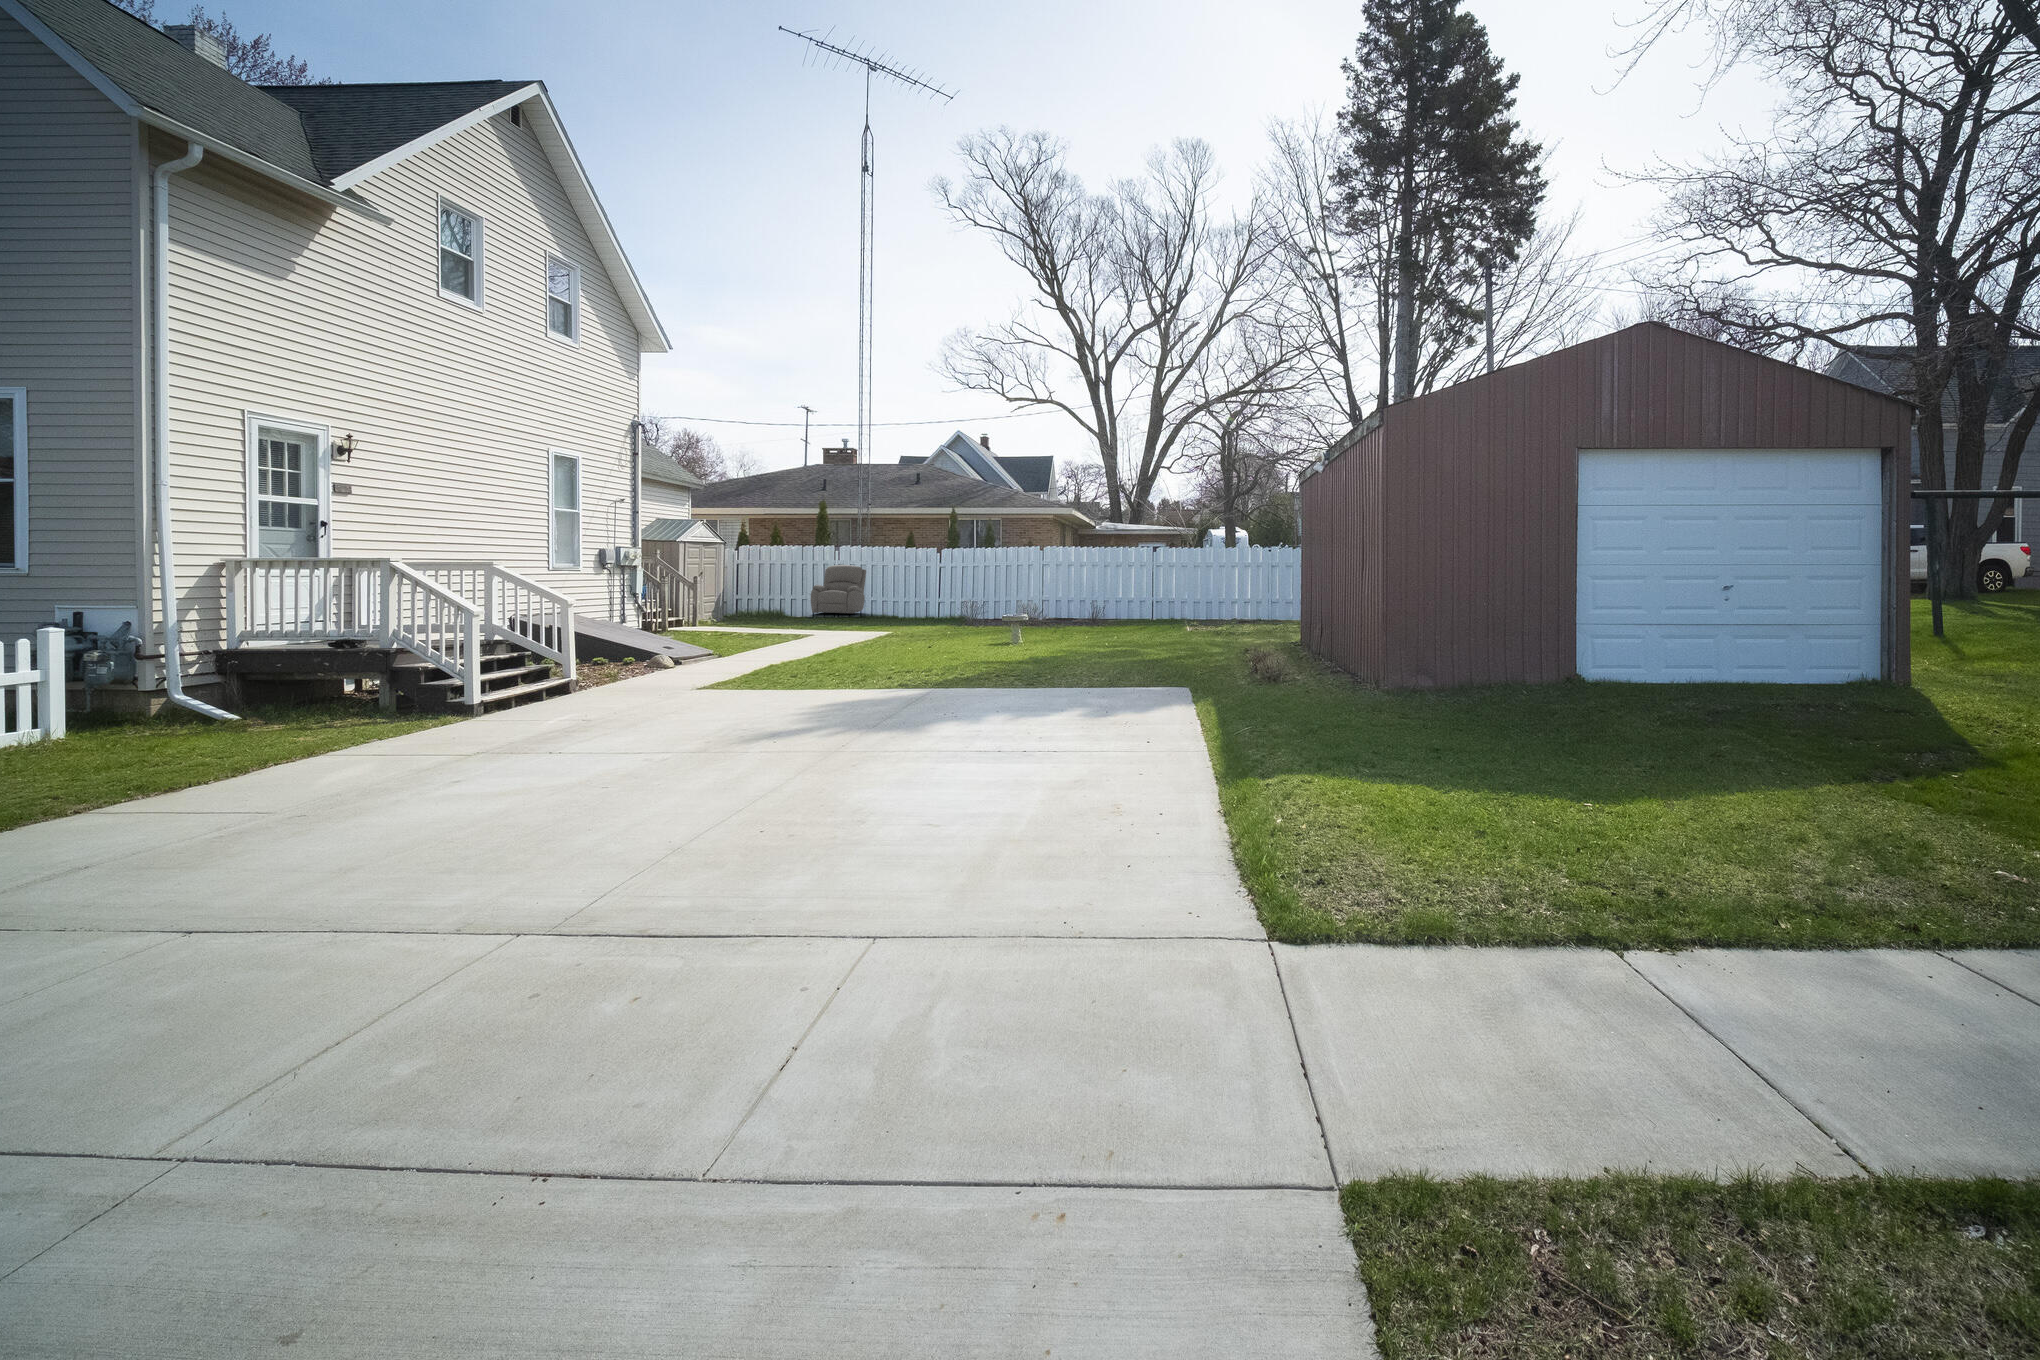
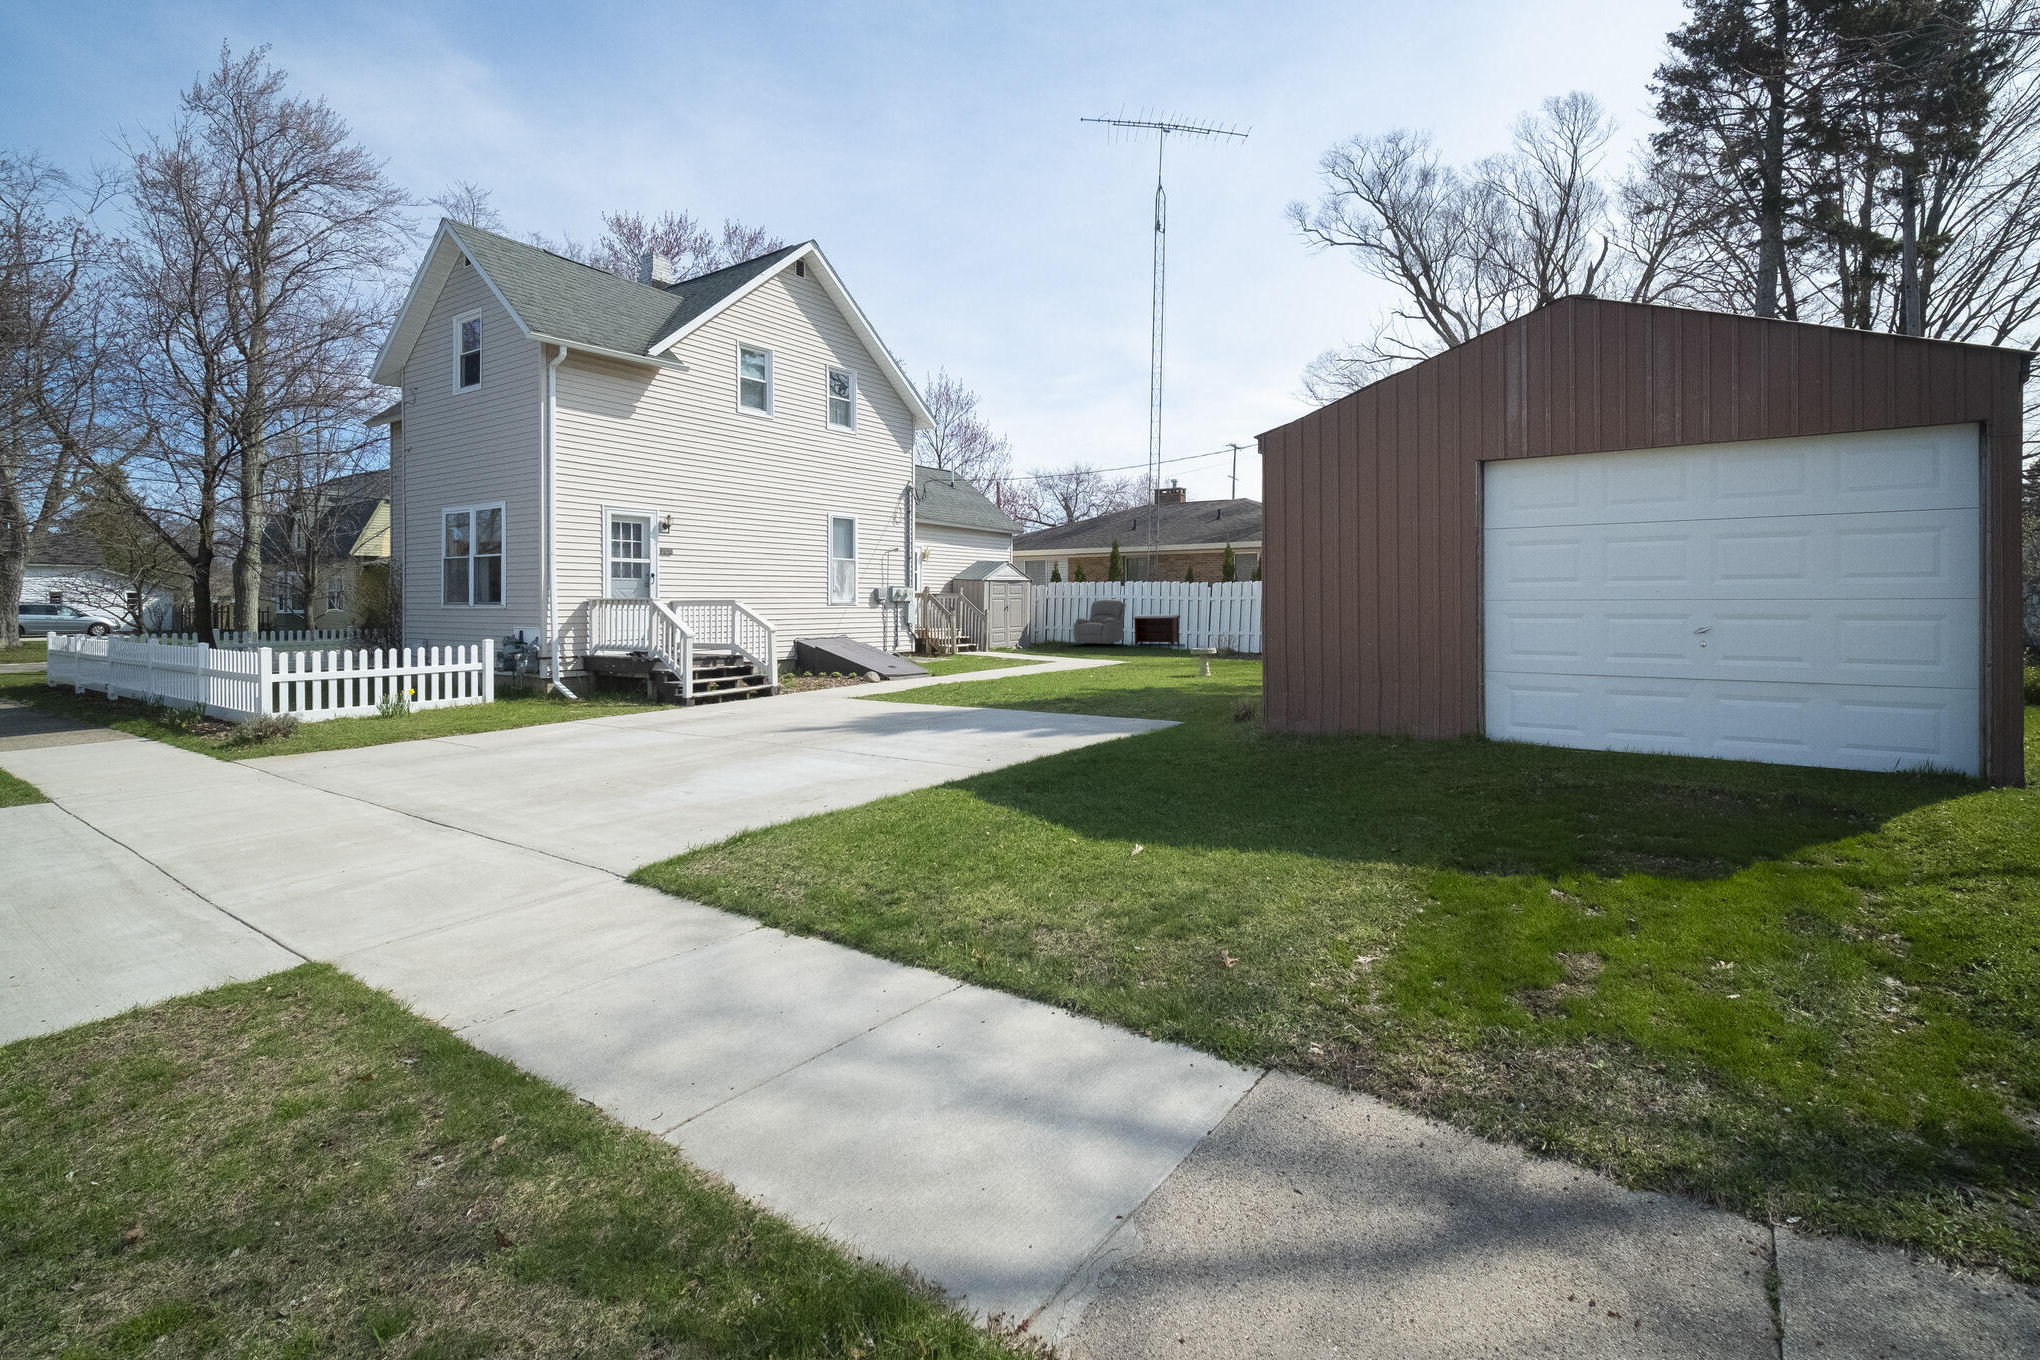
bench: none [879,583,929,614] -> present [1133,615,1180,645]

